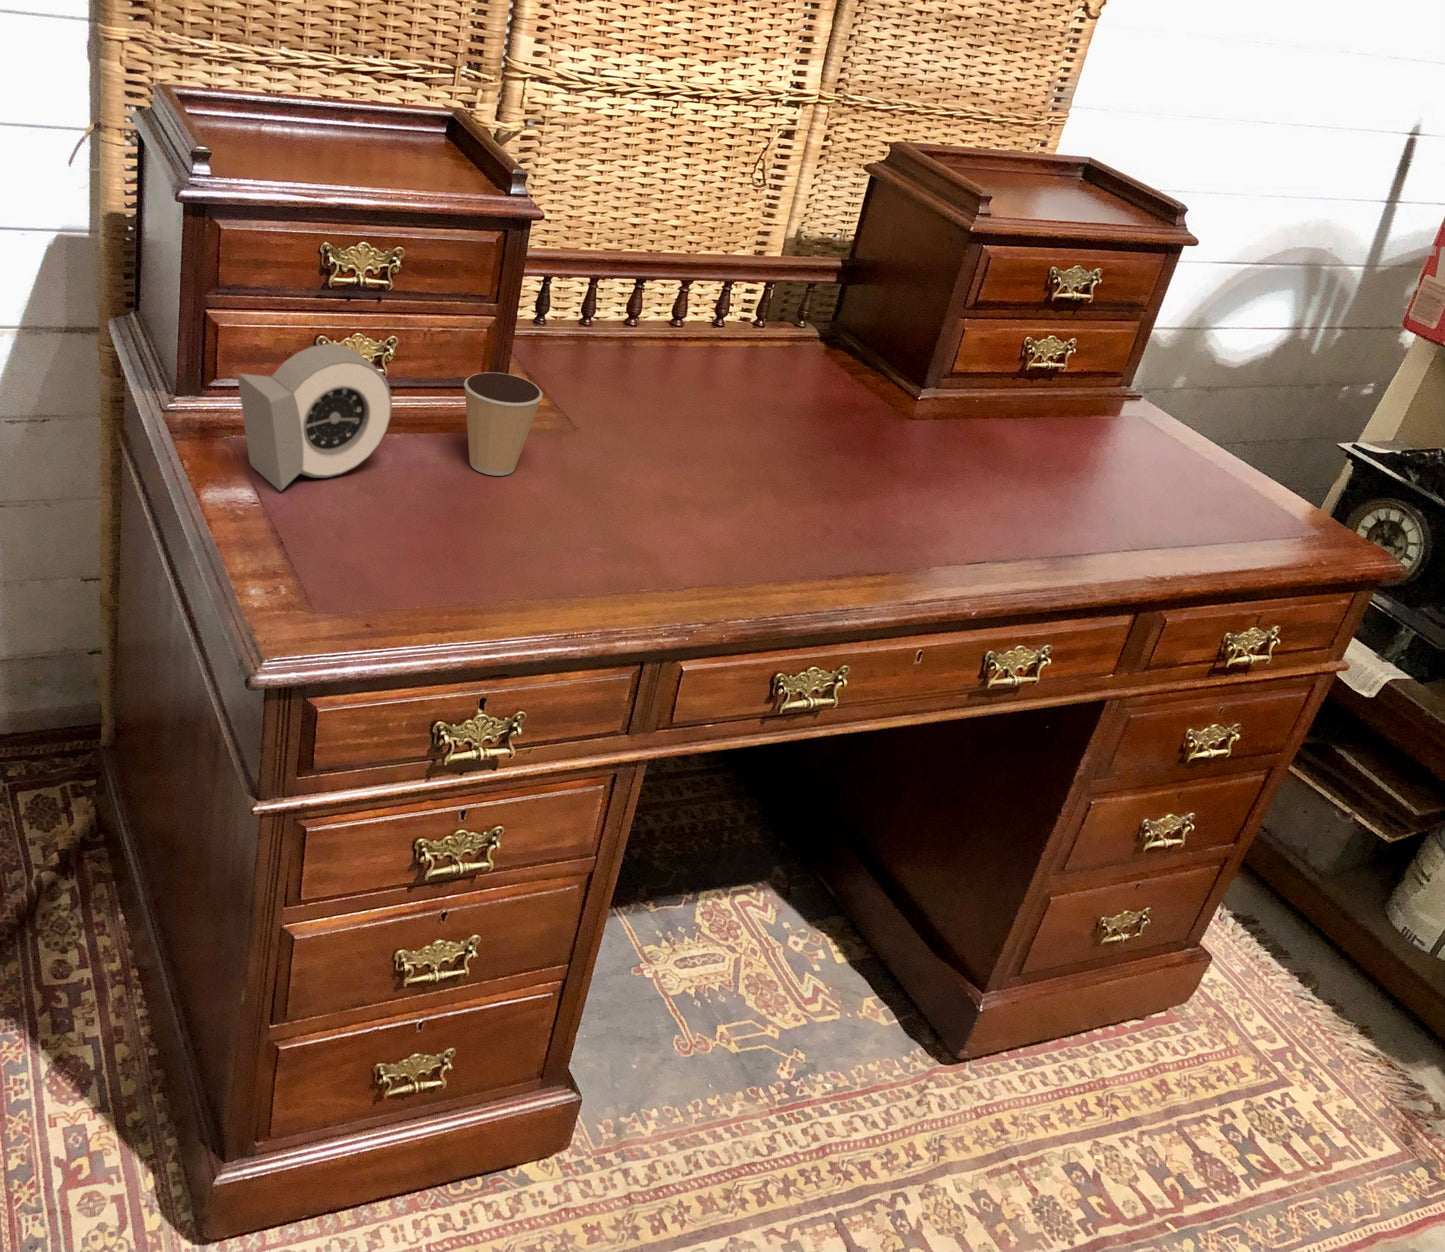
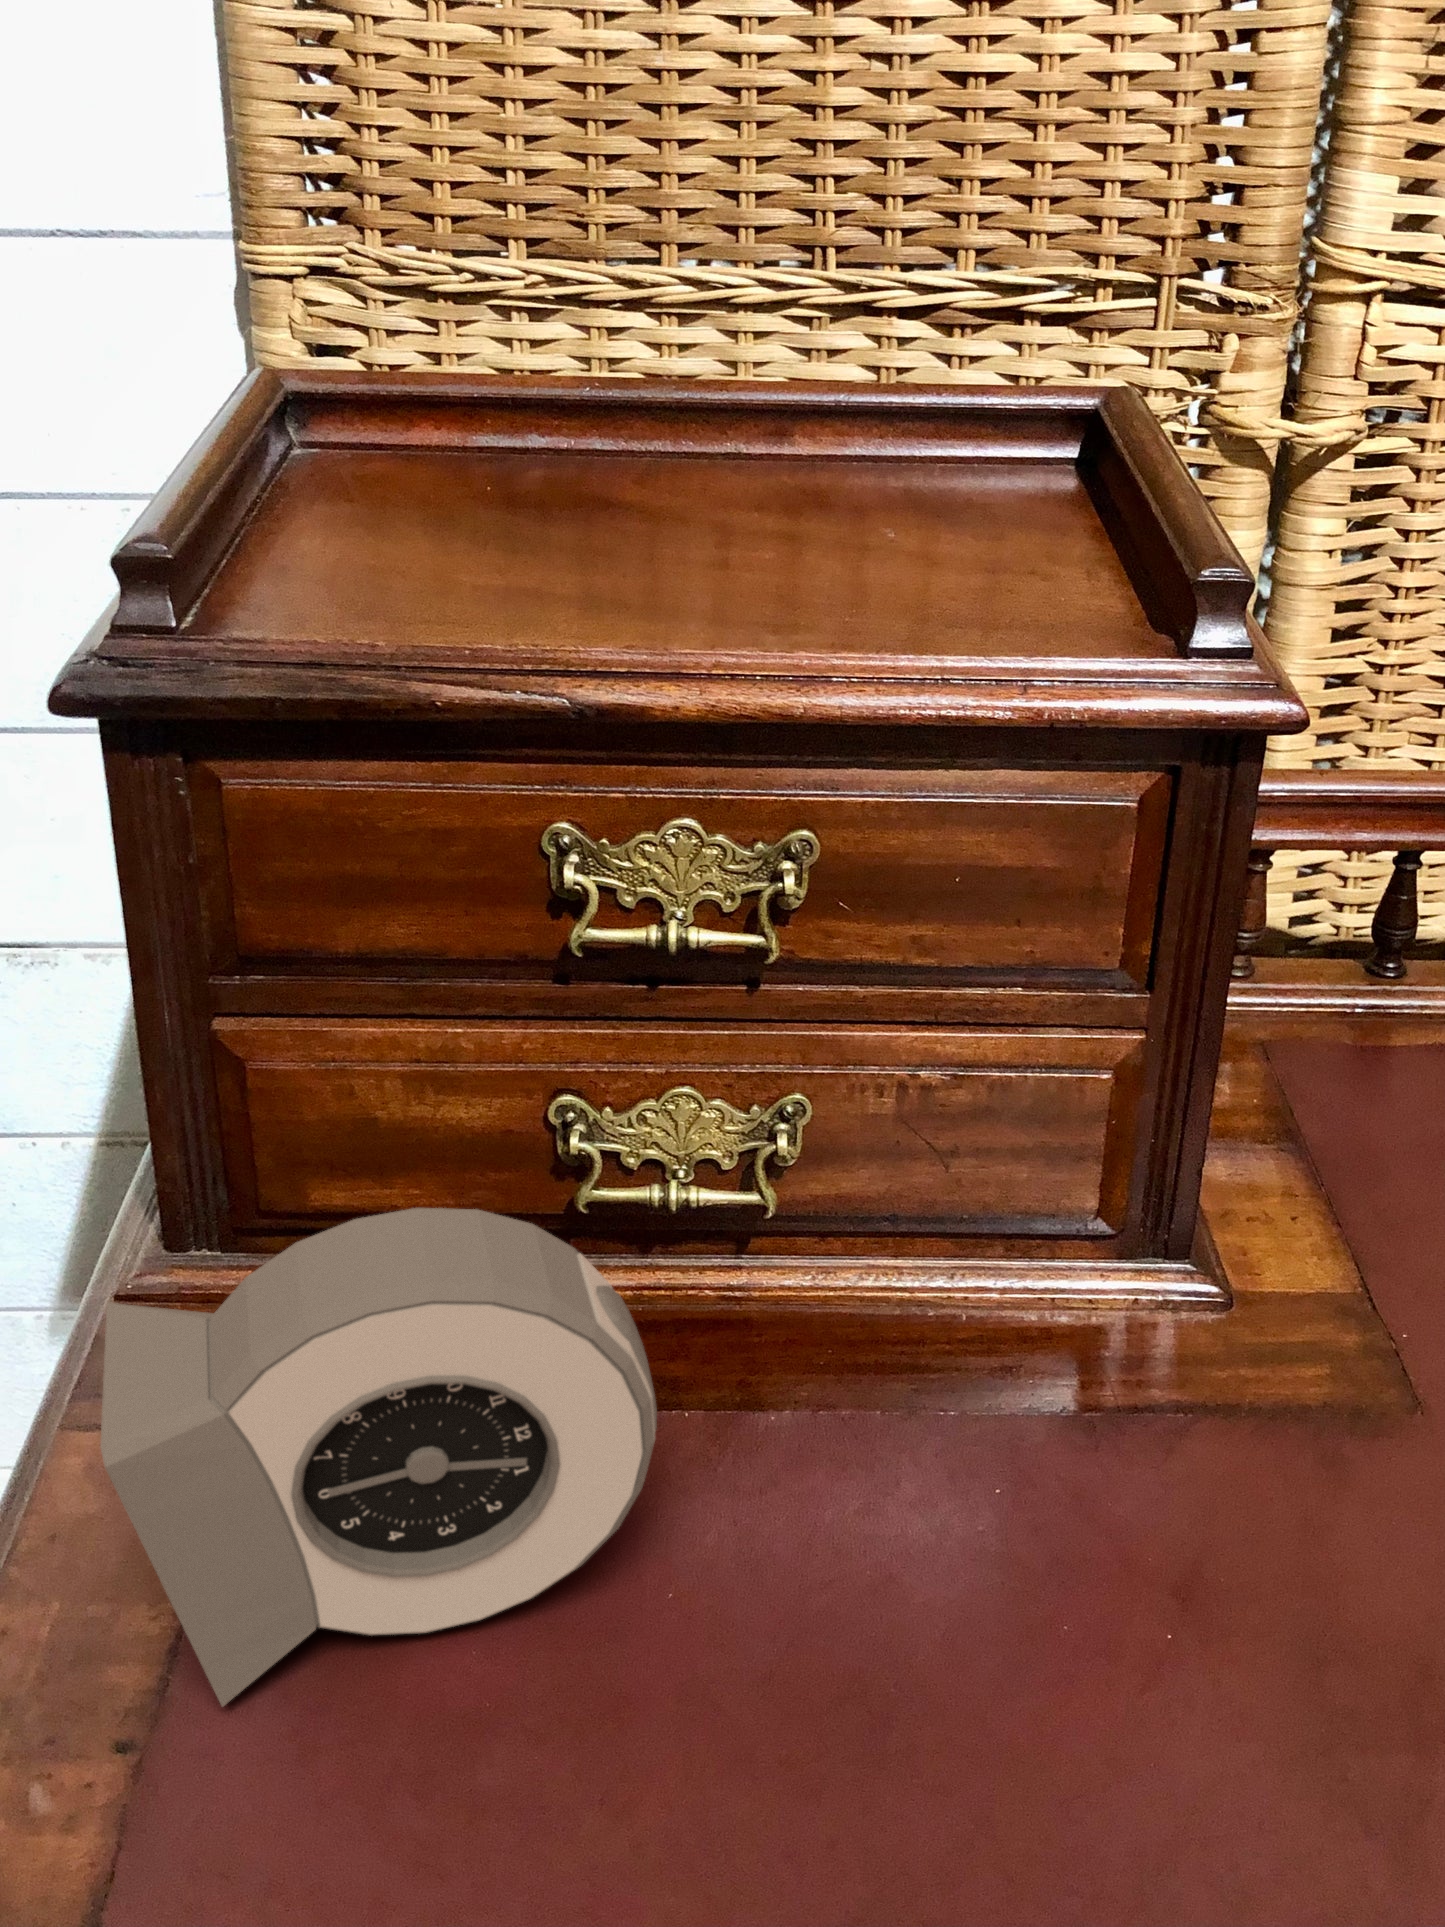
coffee cup: present [464,372,543,476] -> none [930,1280,1230,1664]

